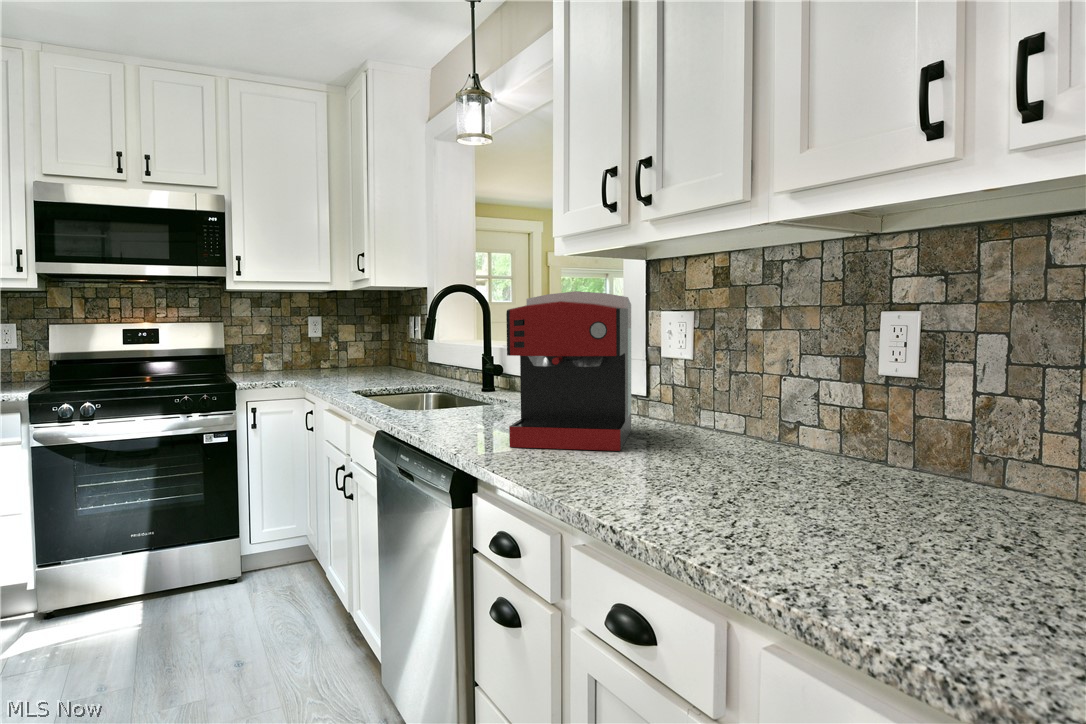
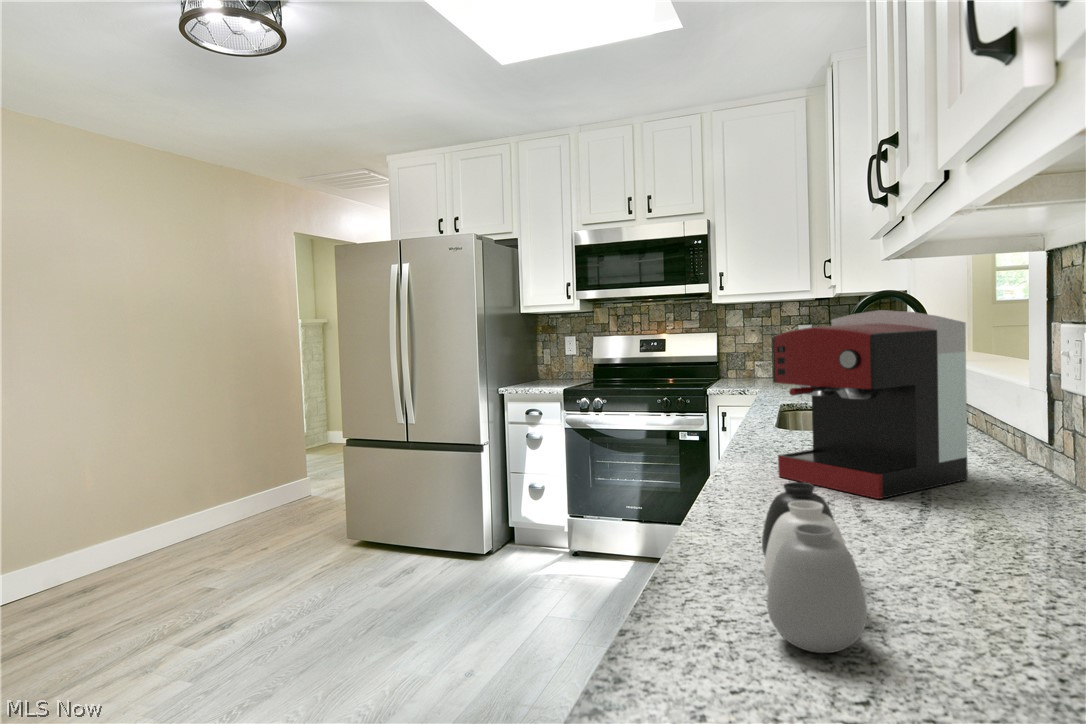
vase: none [690,429,901,559] -> present [762,482,867,653]

